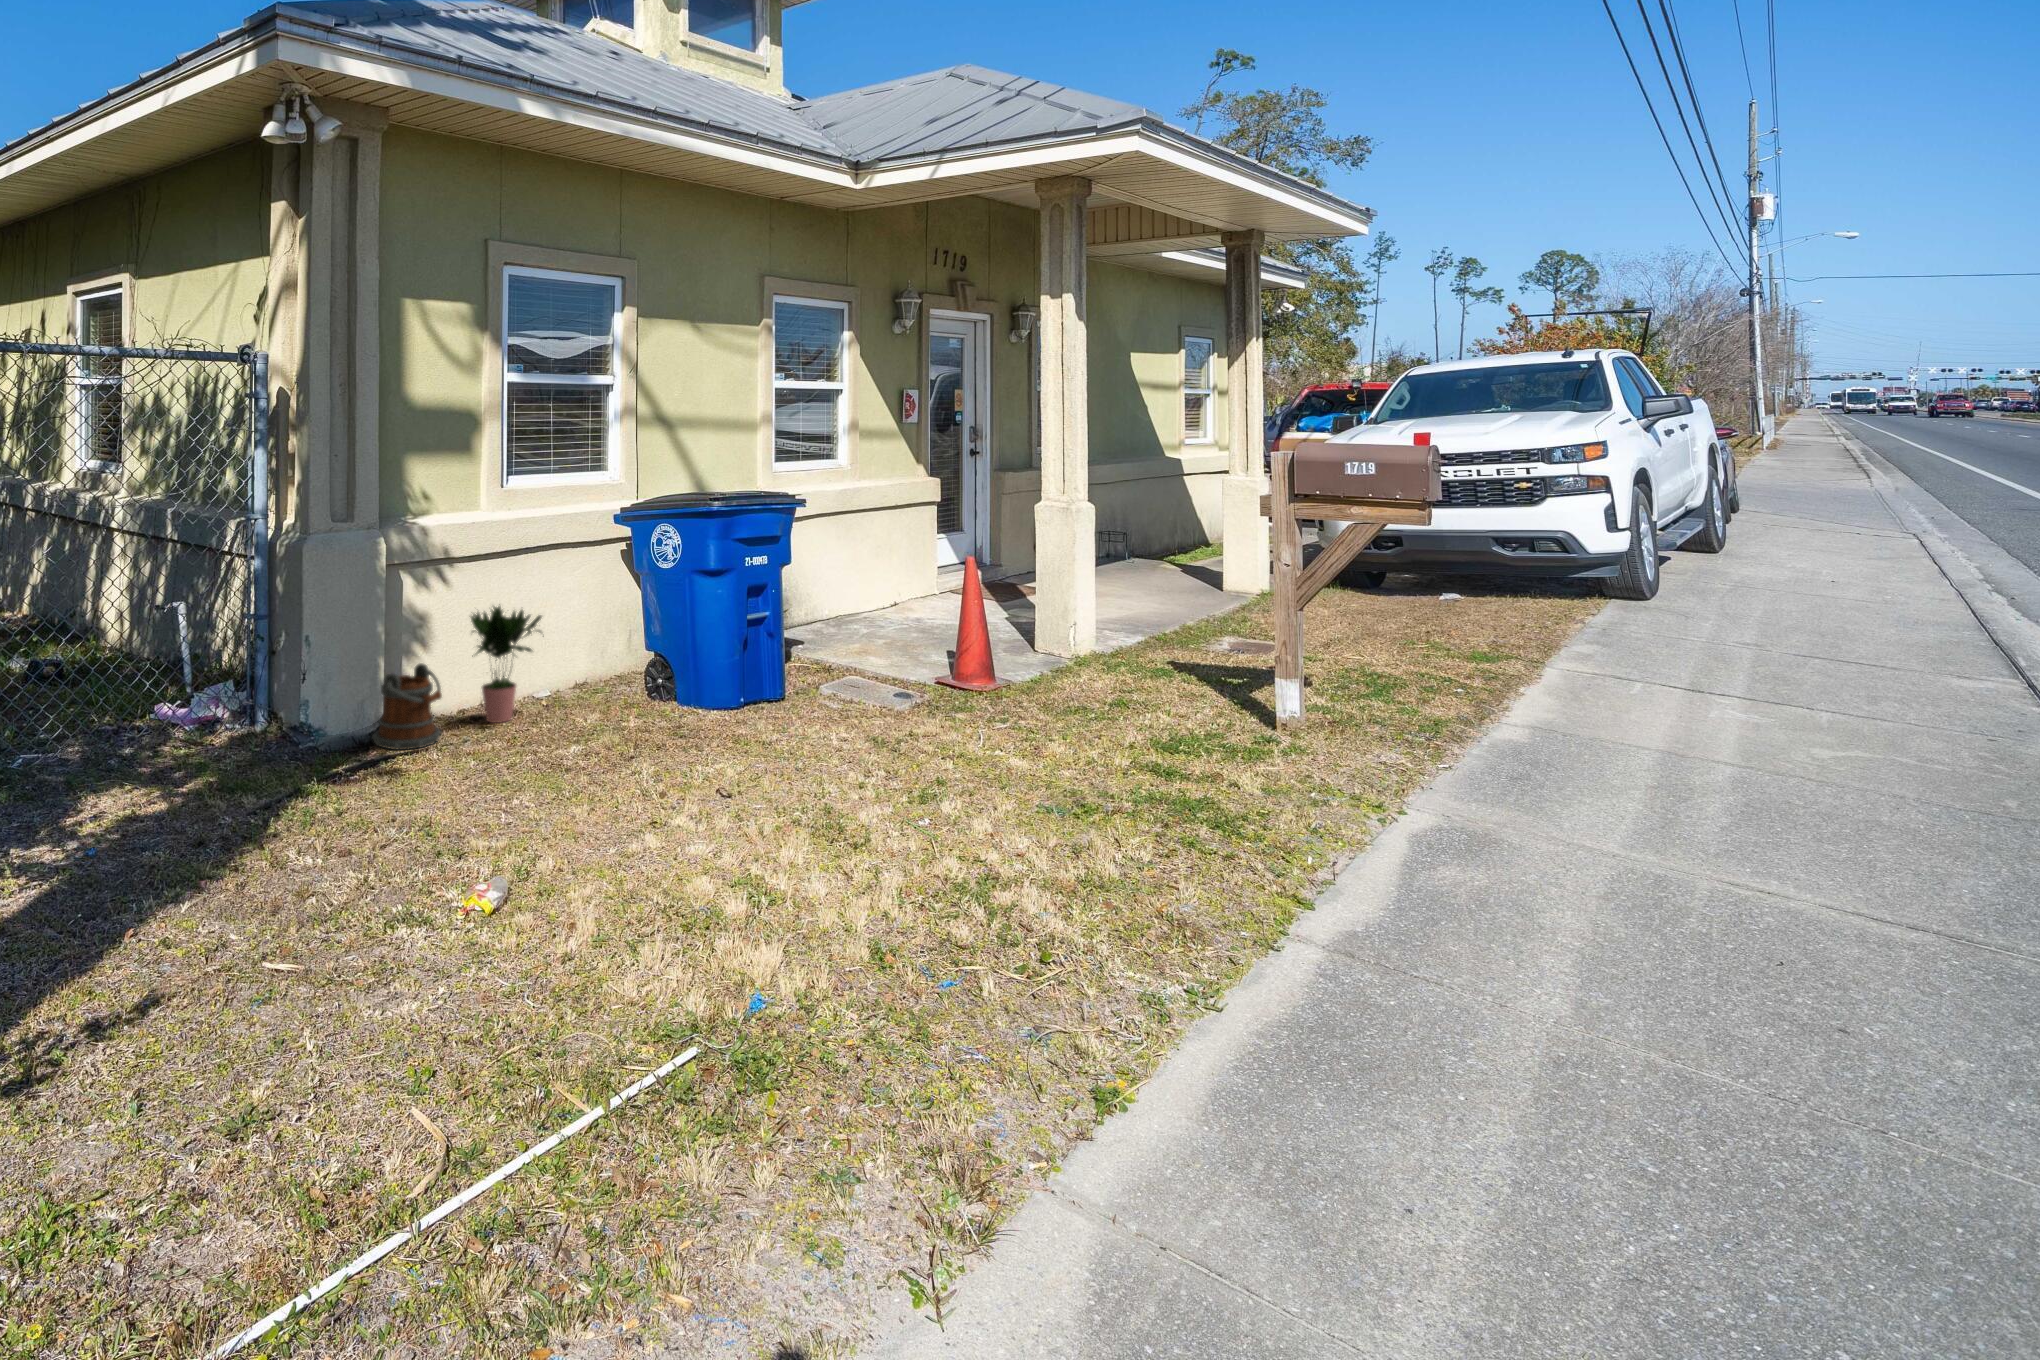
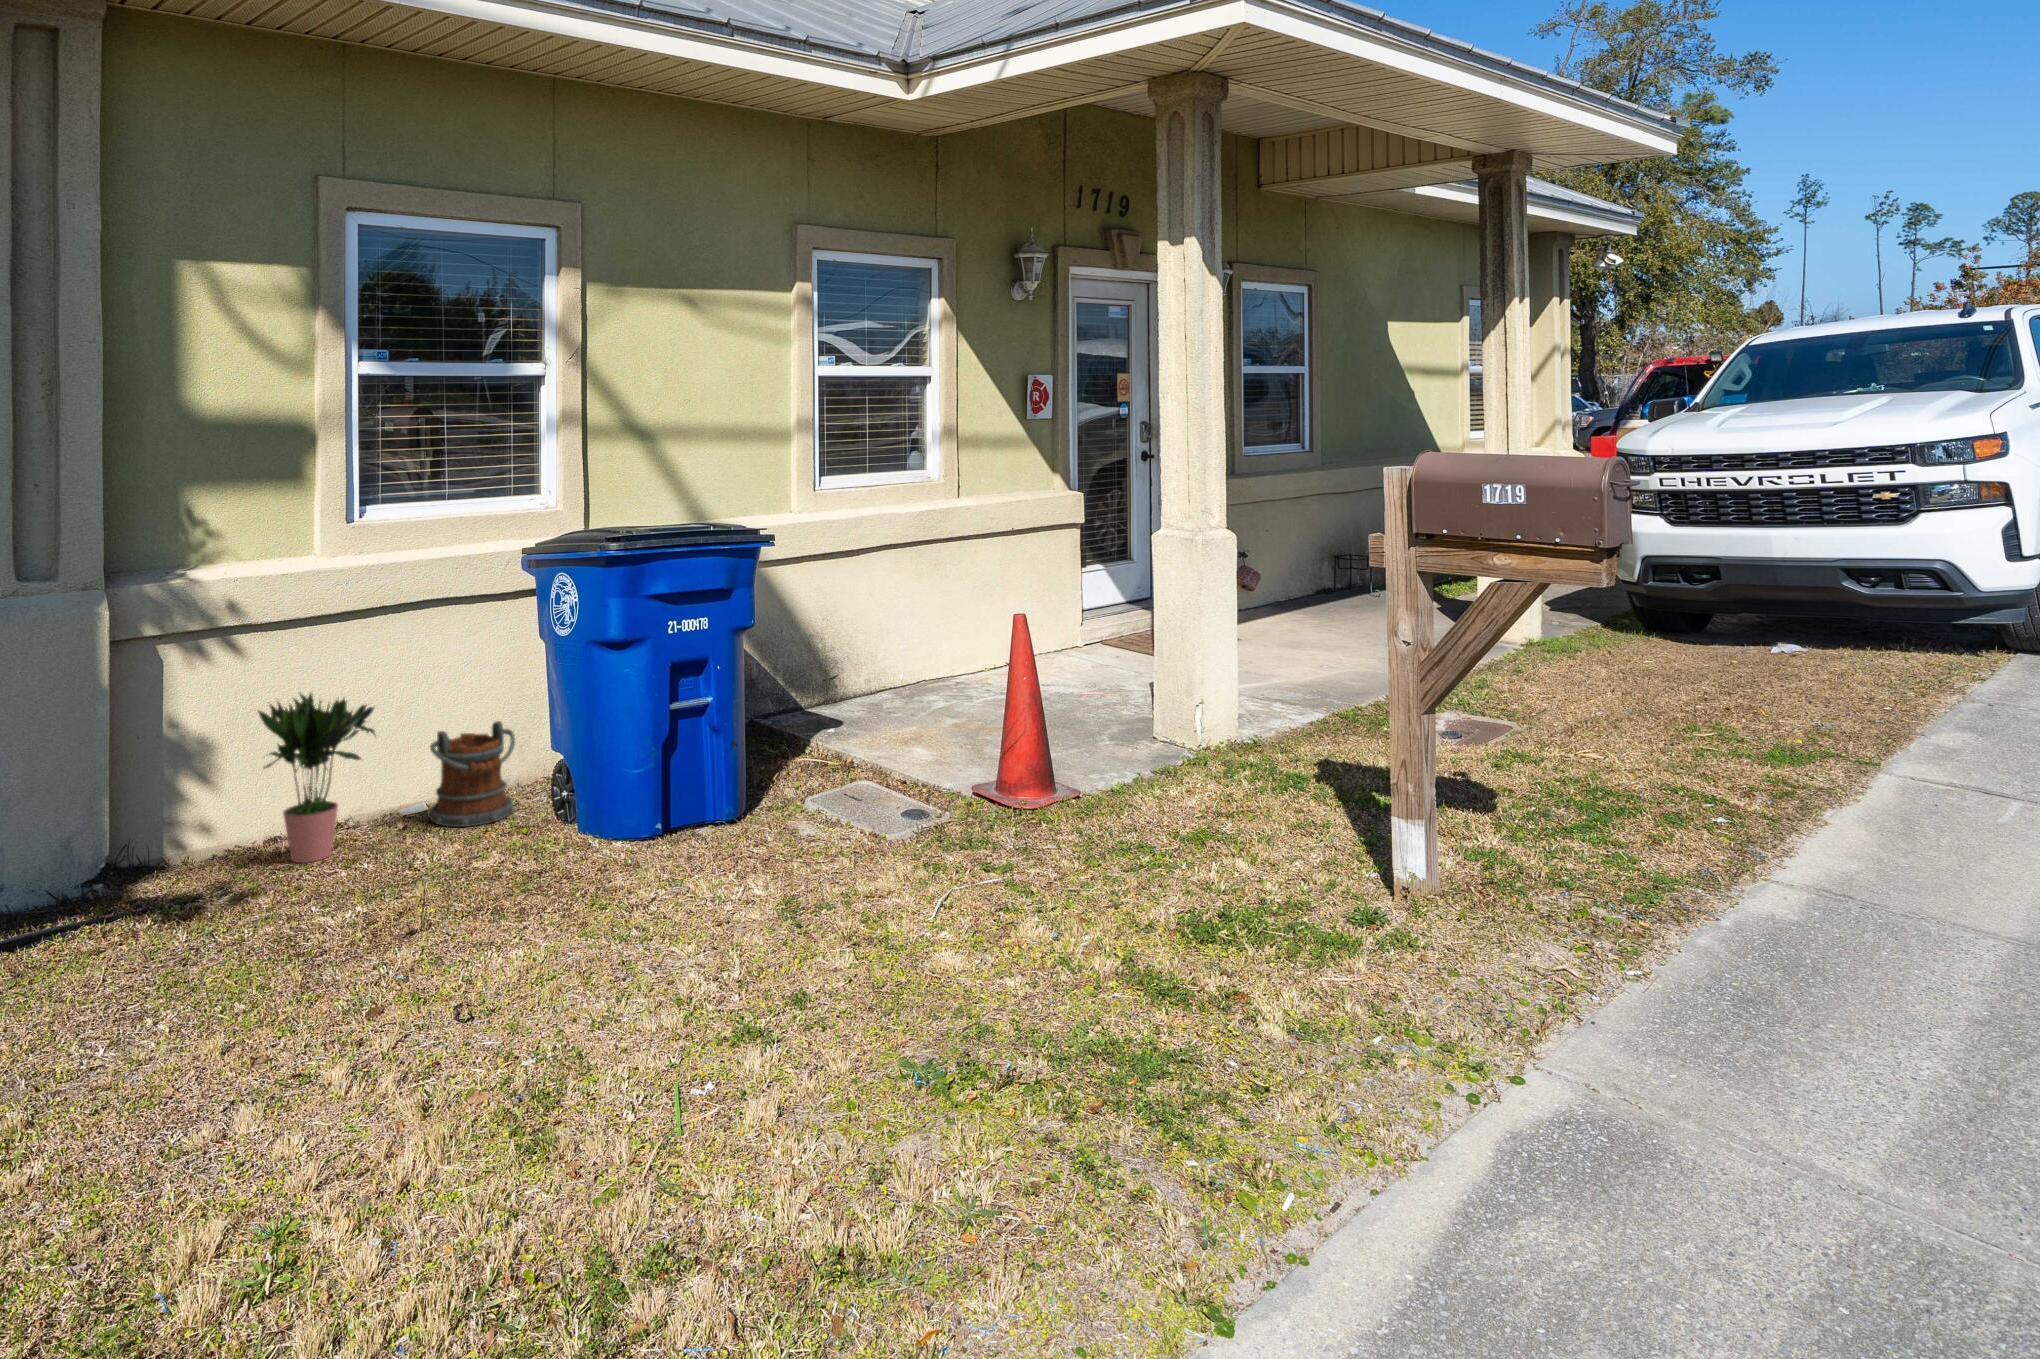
bucket: present [372,663,442,750] -> present [427,721,515,827]

